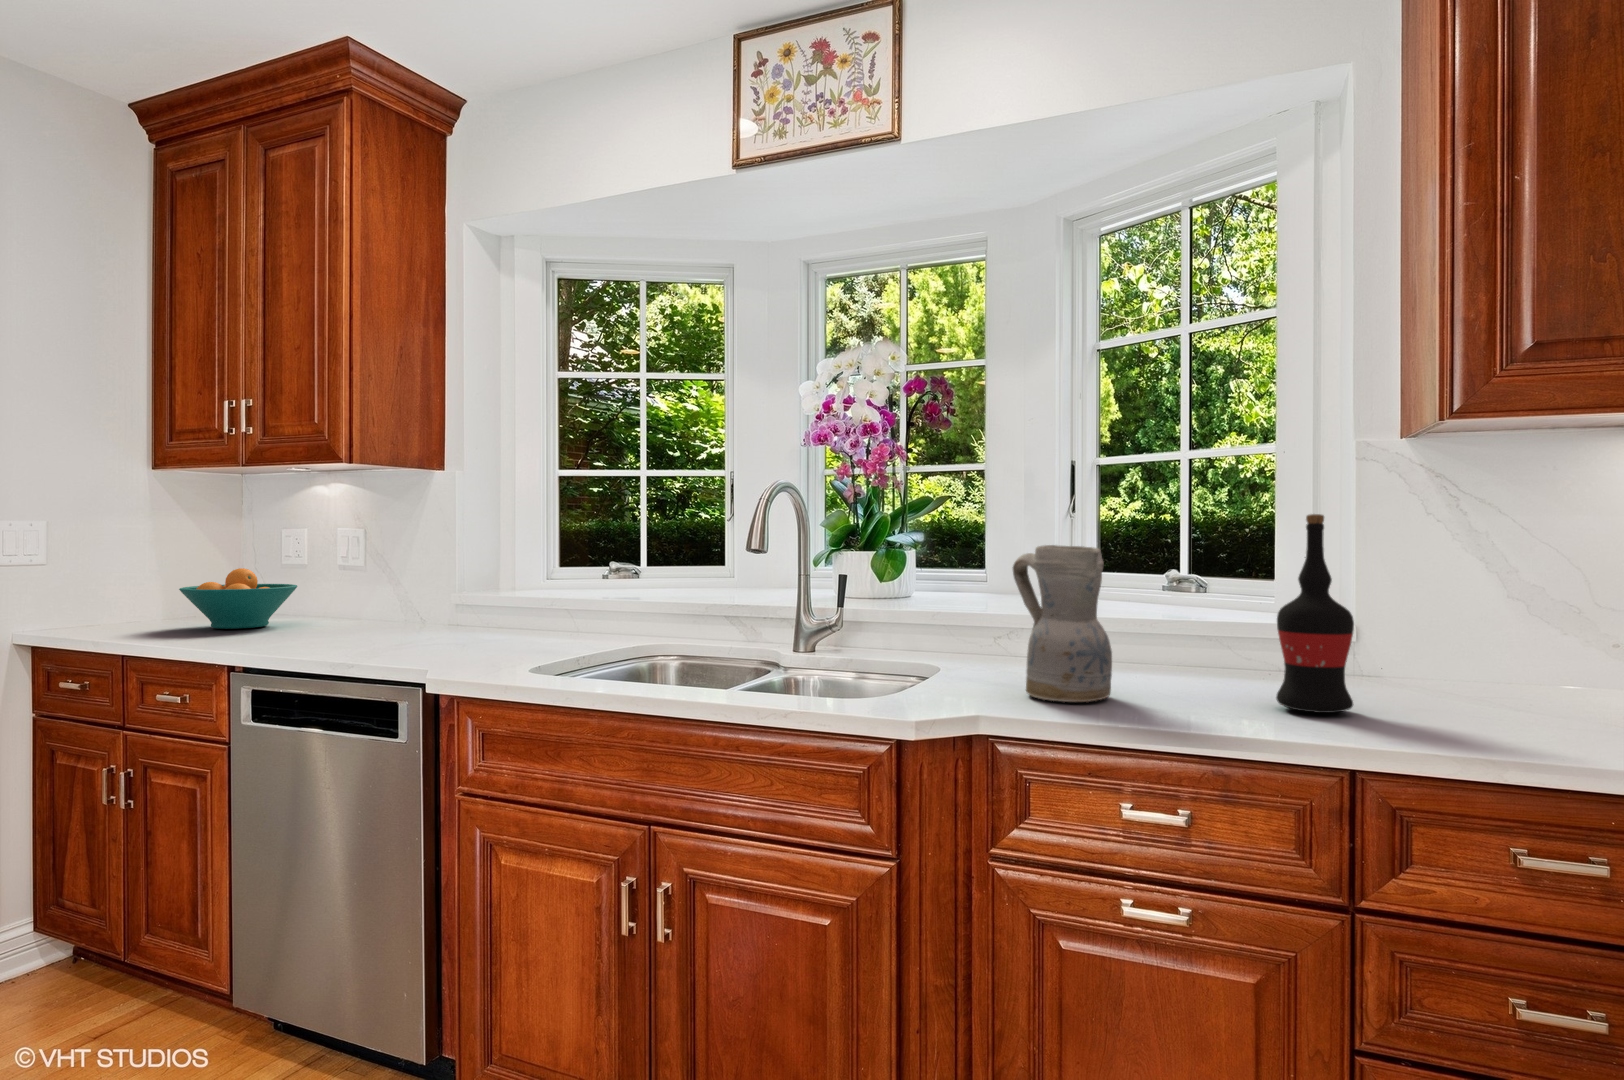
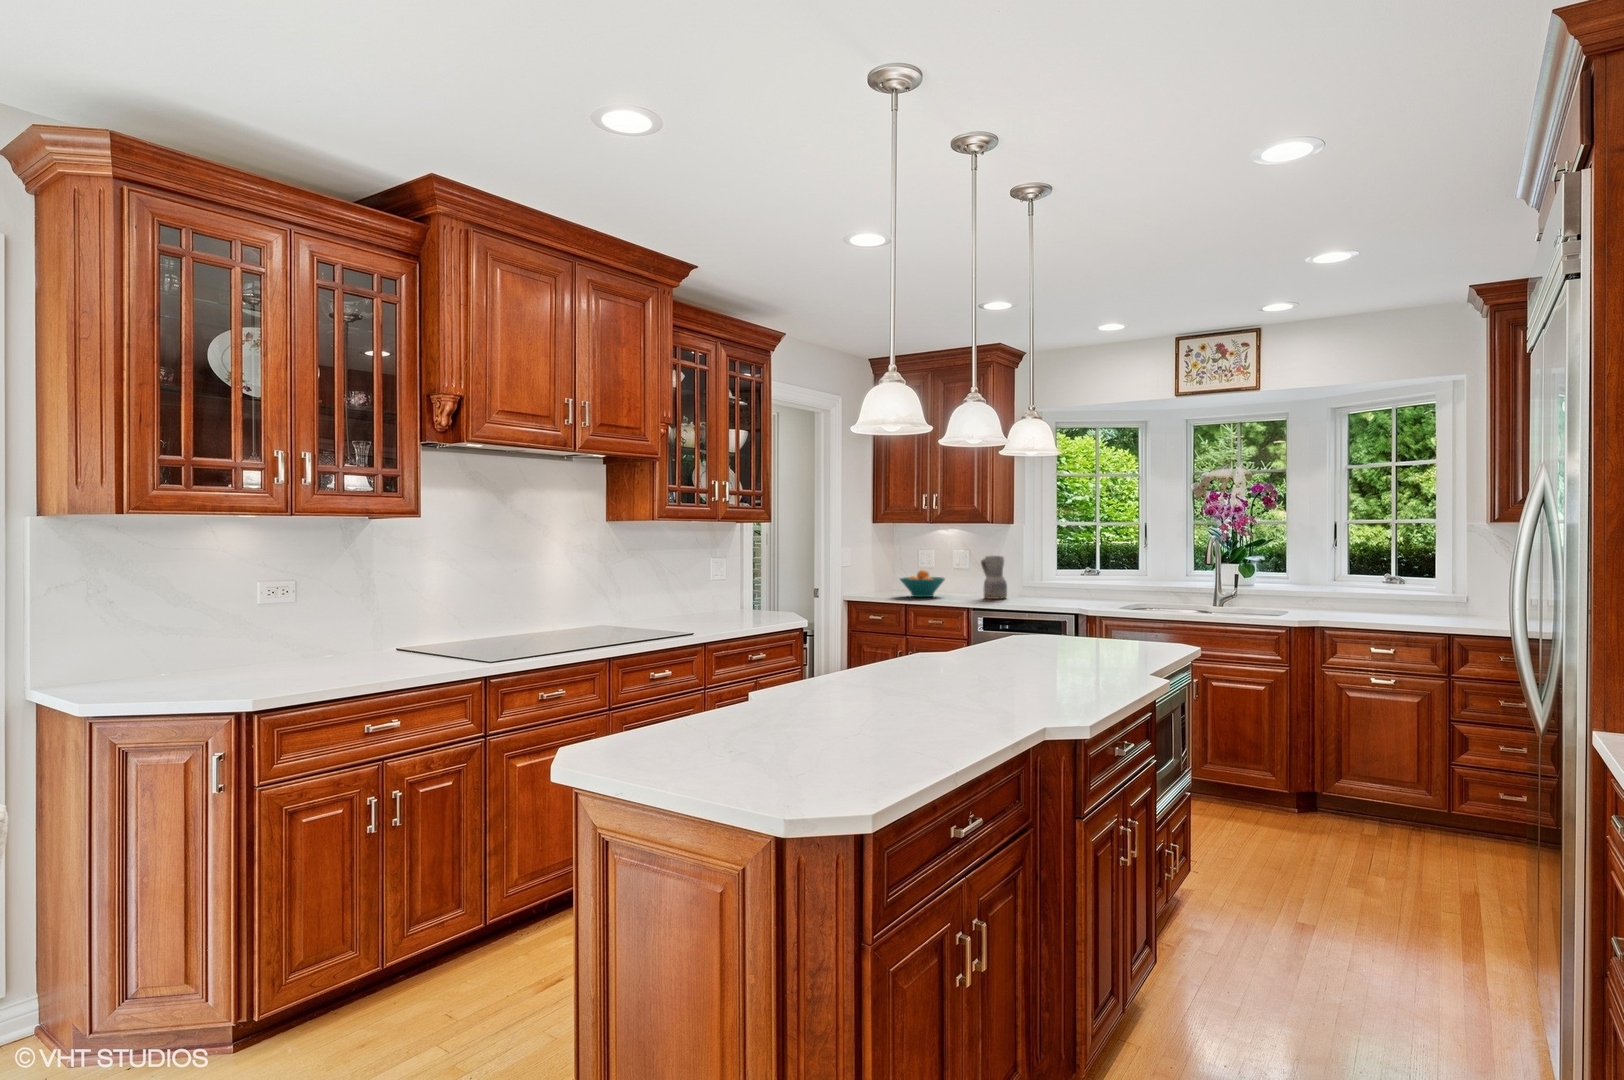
wine bottle: present [1276,514,1354,713] -> none [1429,551,1457,619]
ceramic pitcher: present [1013,545,1112,702] -> present [981,556,1007,599]

